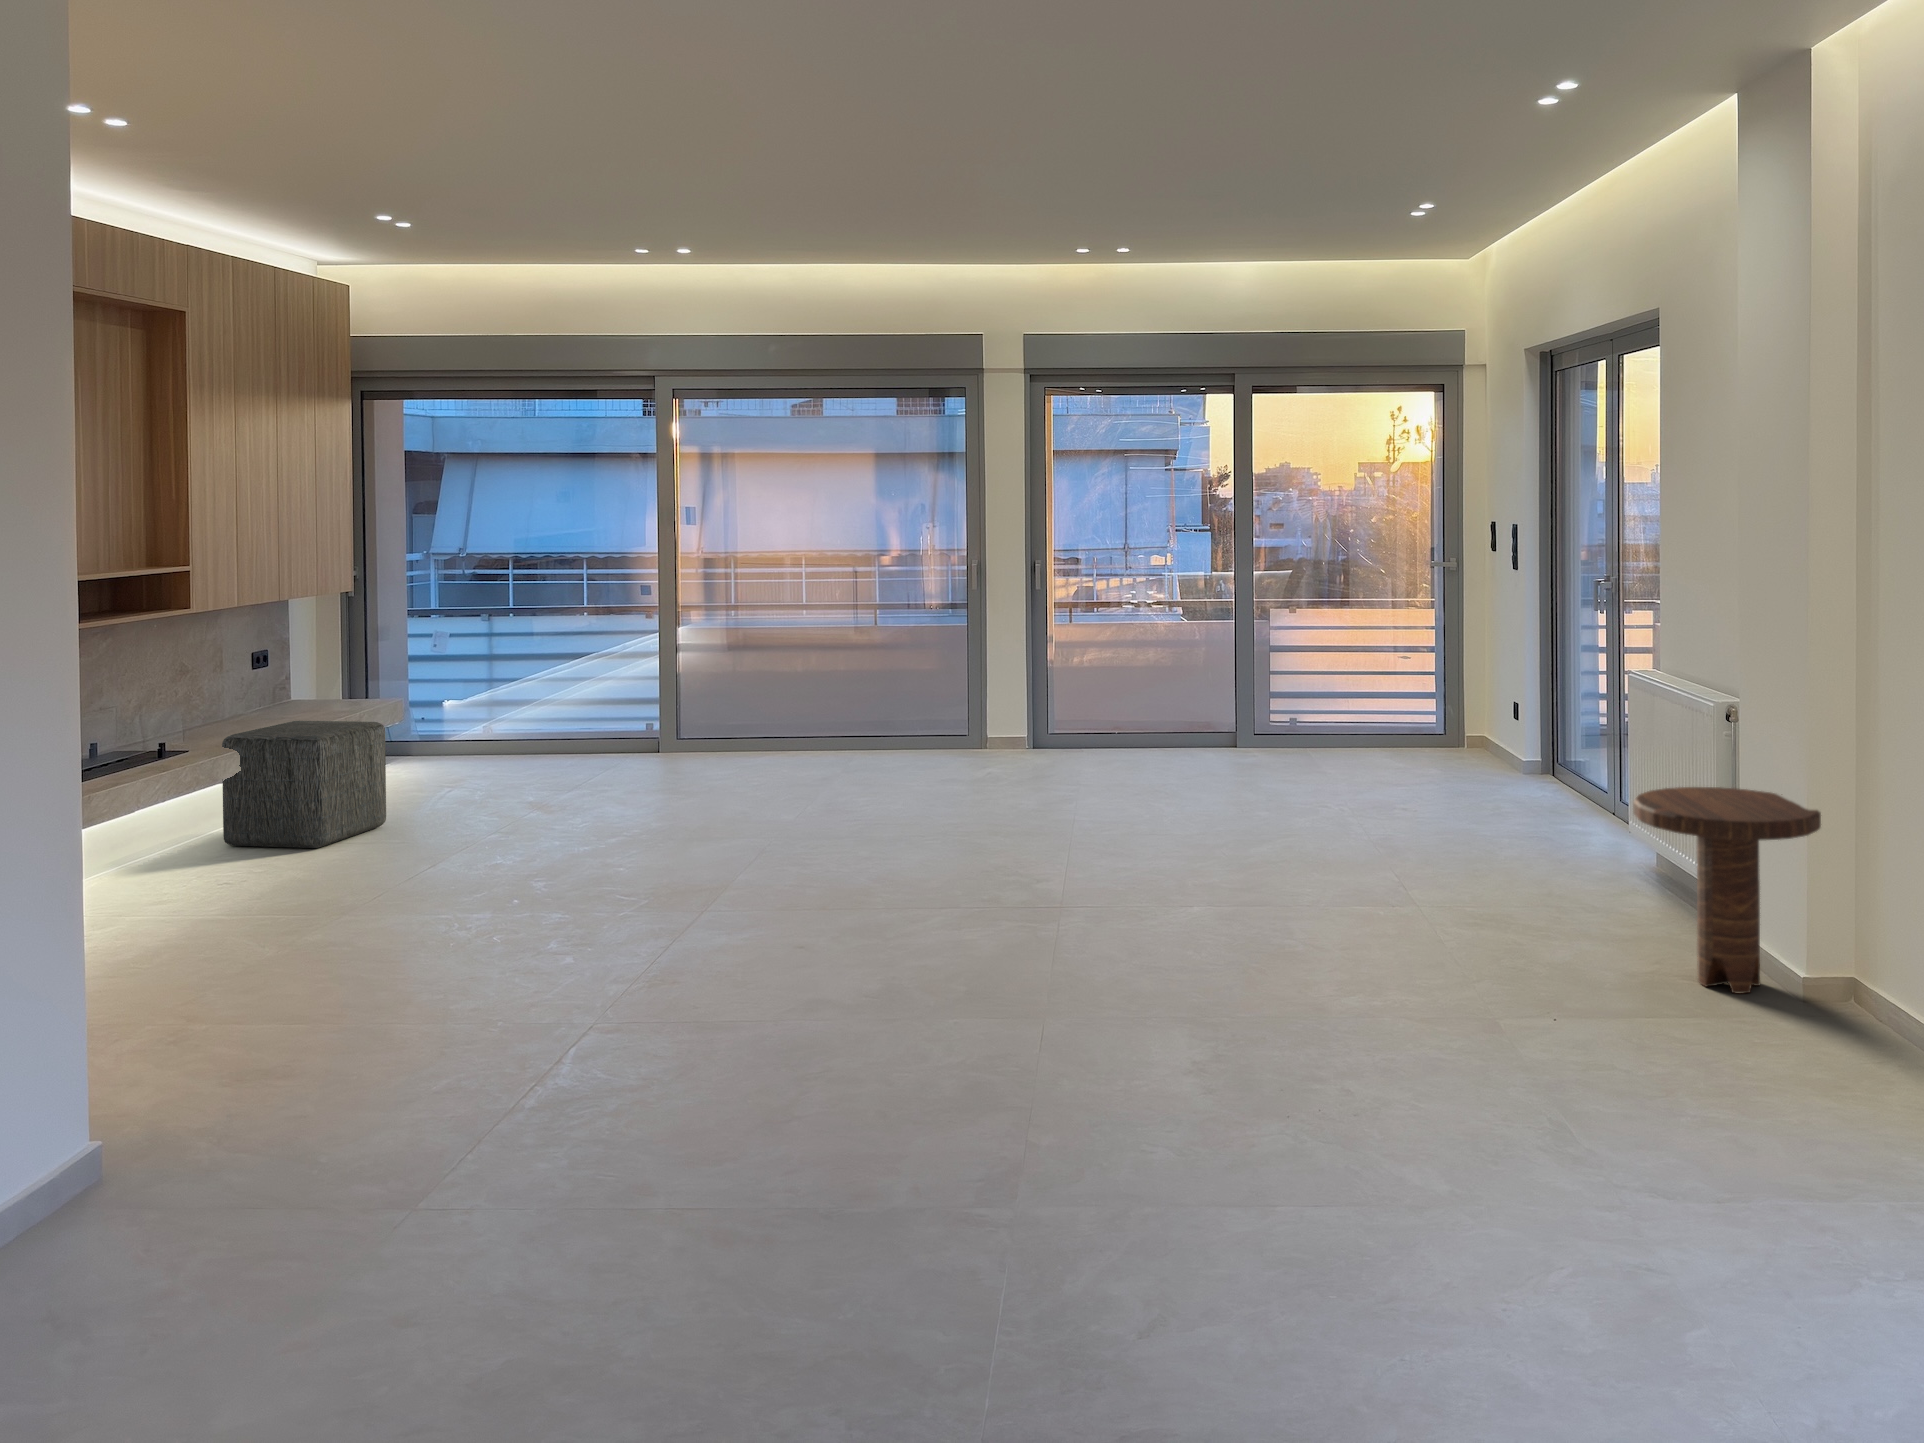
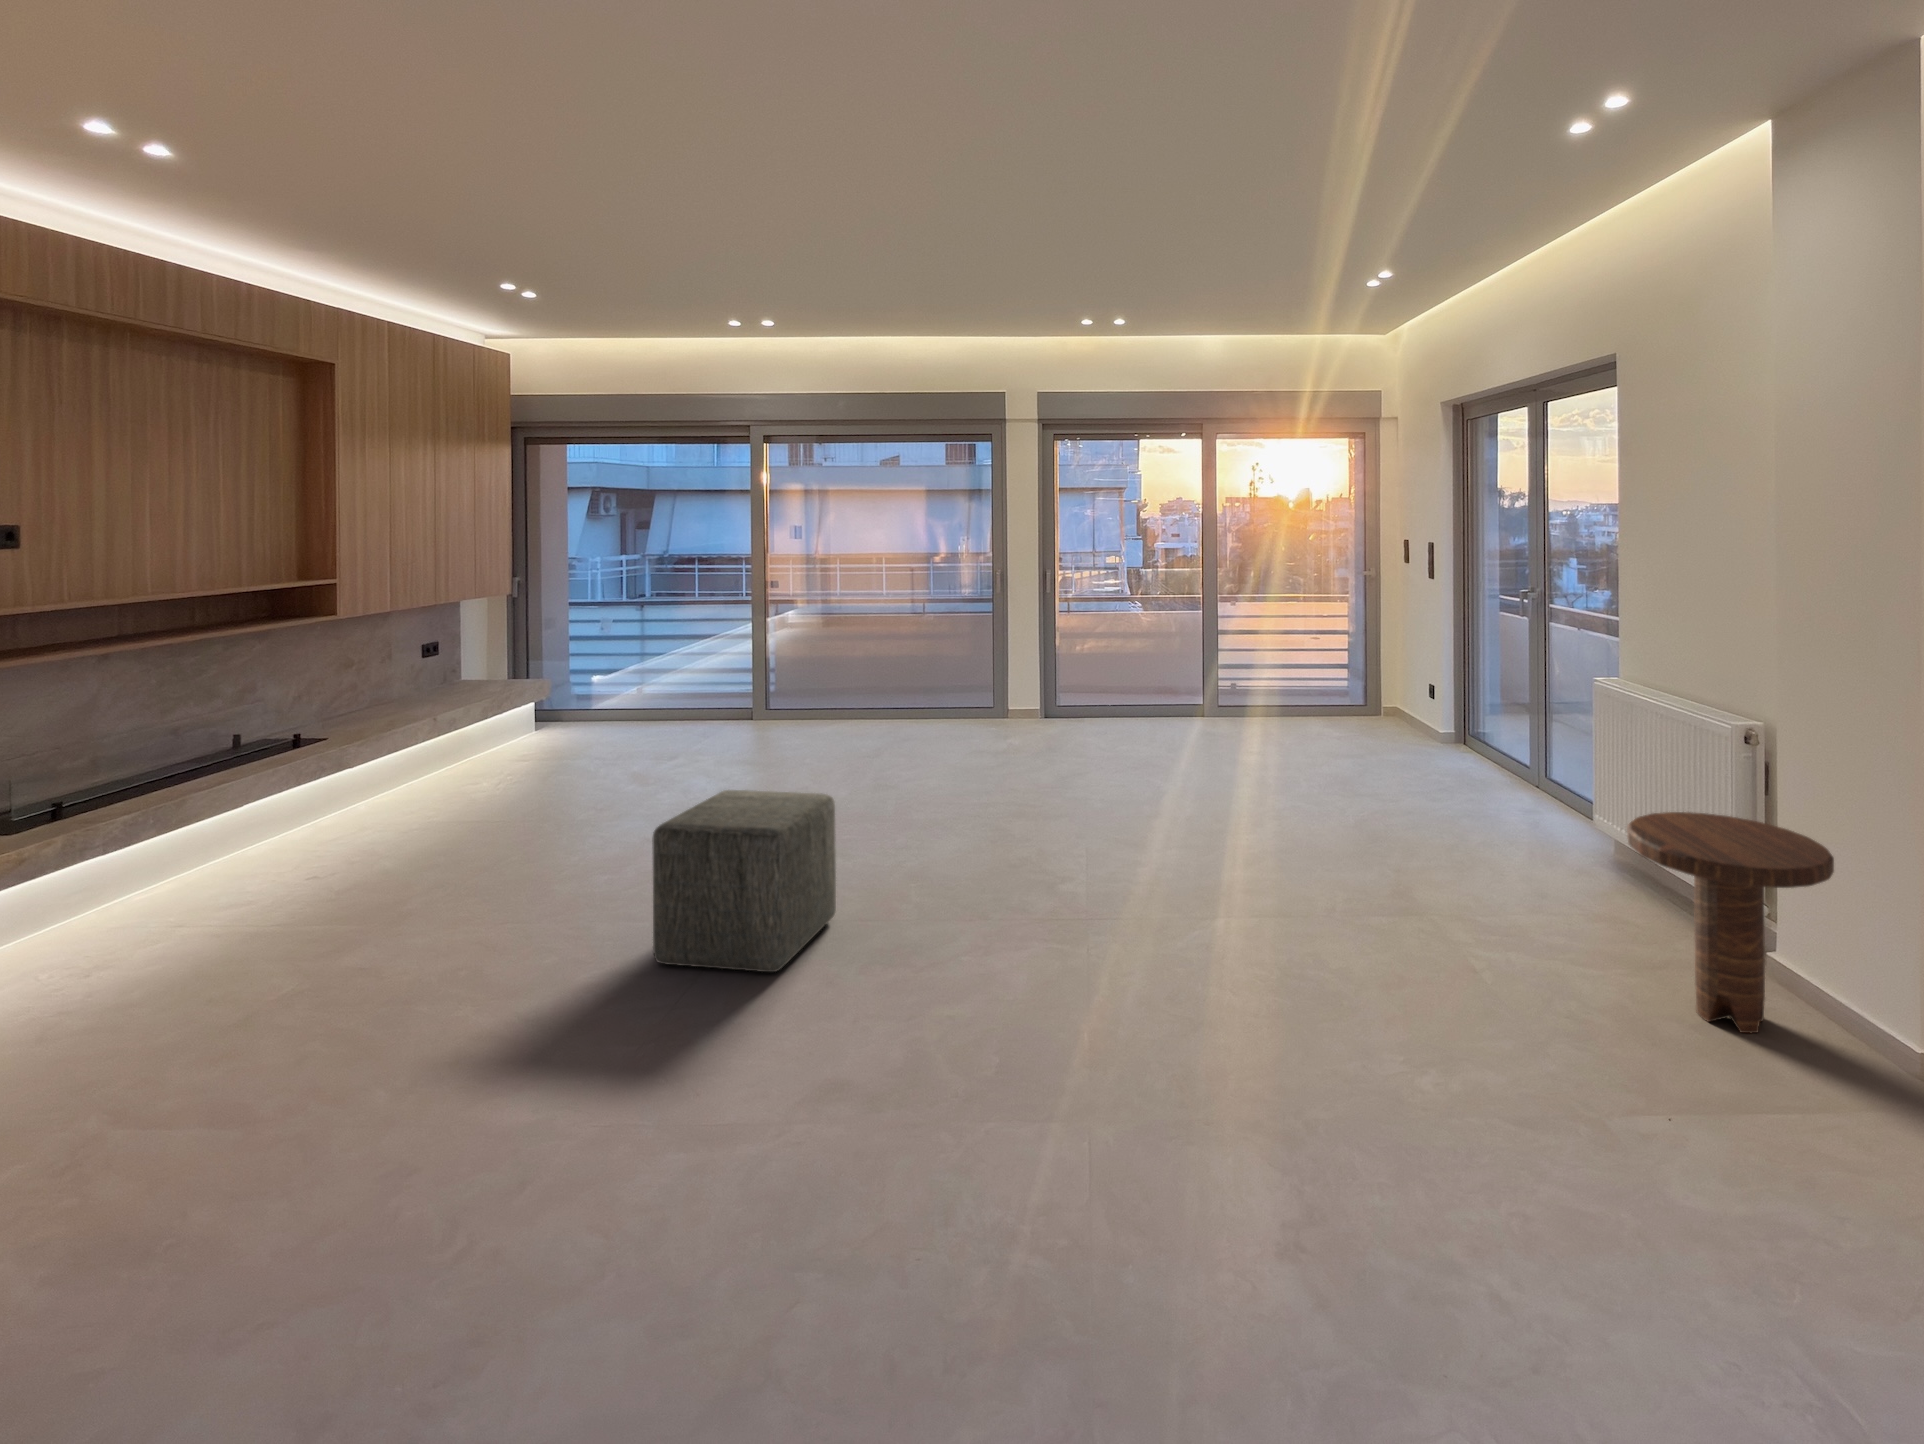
ottoman: present [222,721,386,848] -> present [652,790,836,972]

